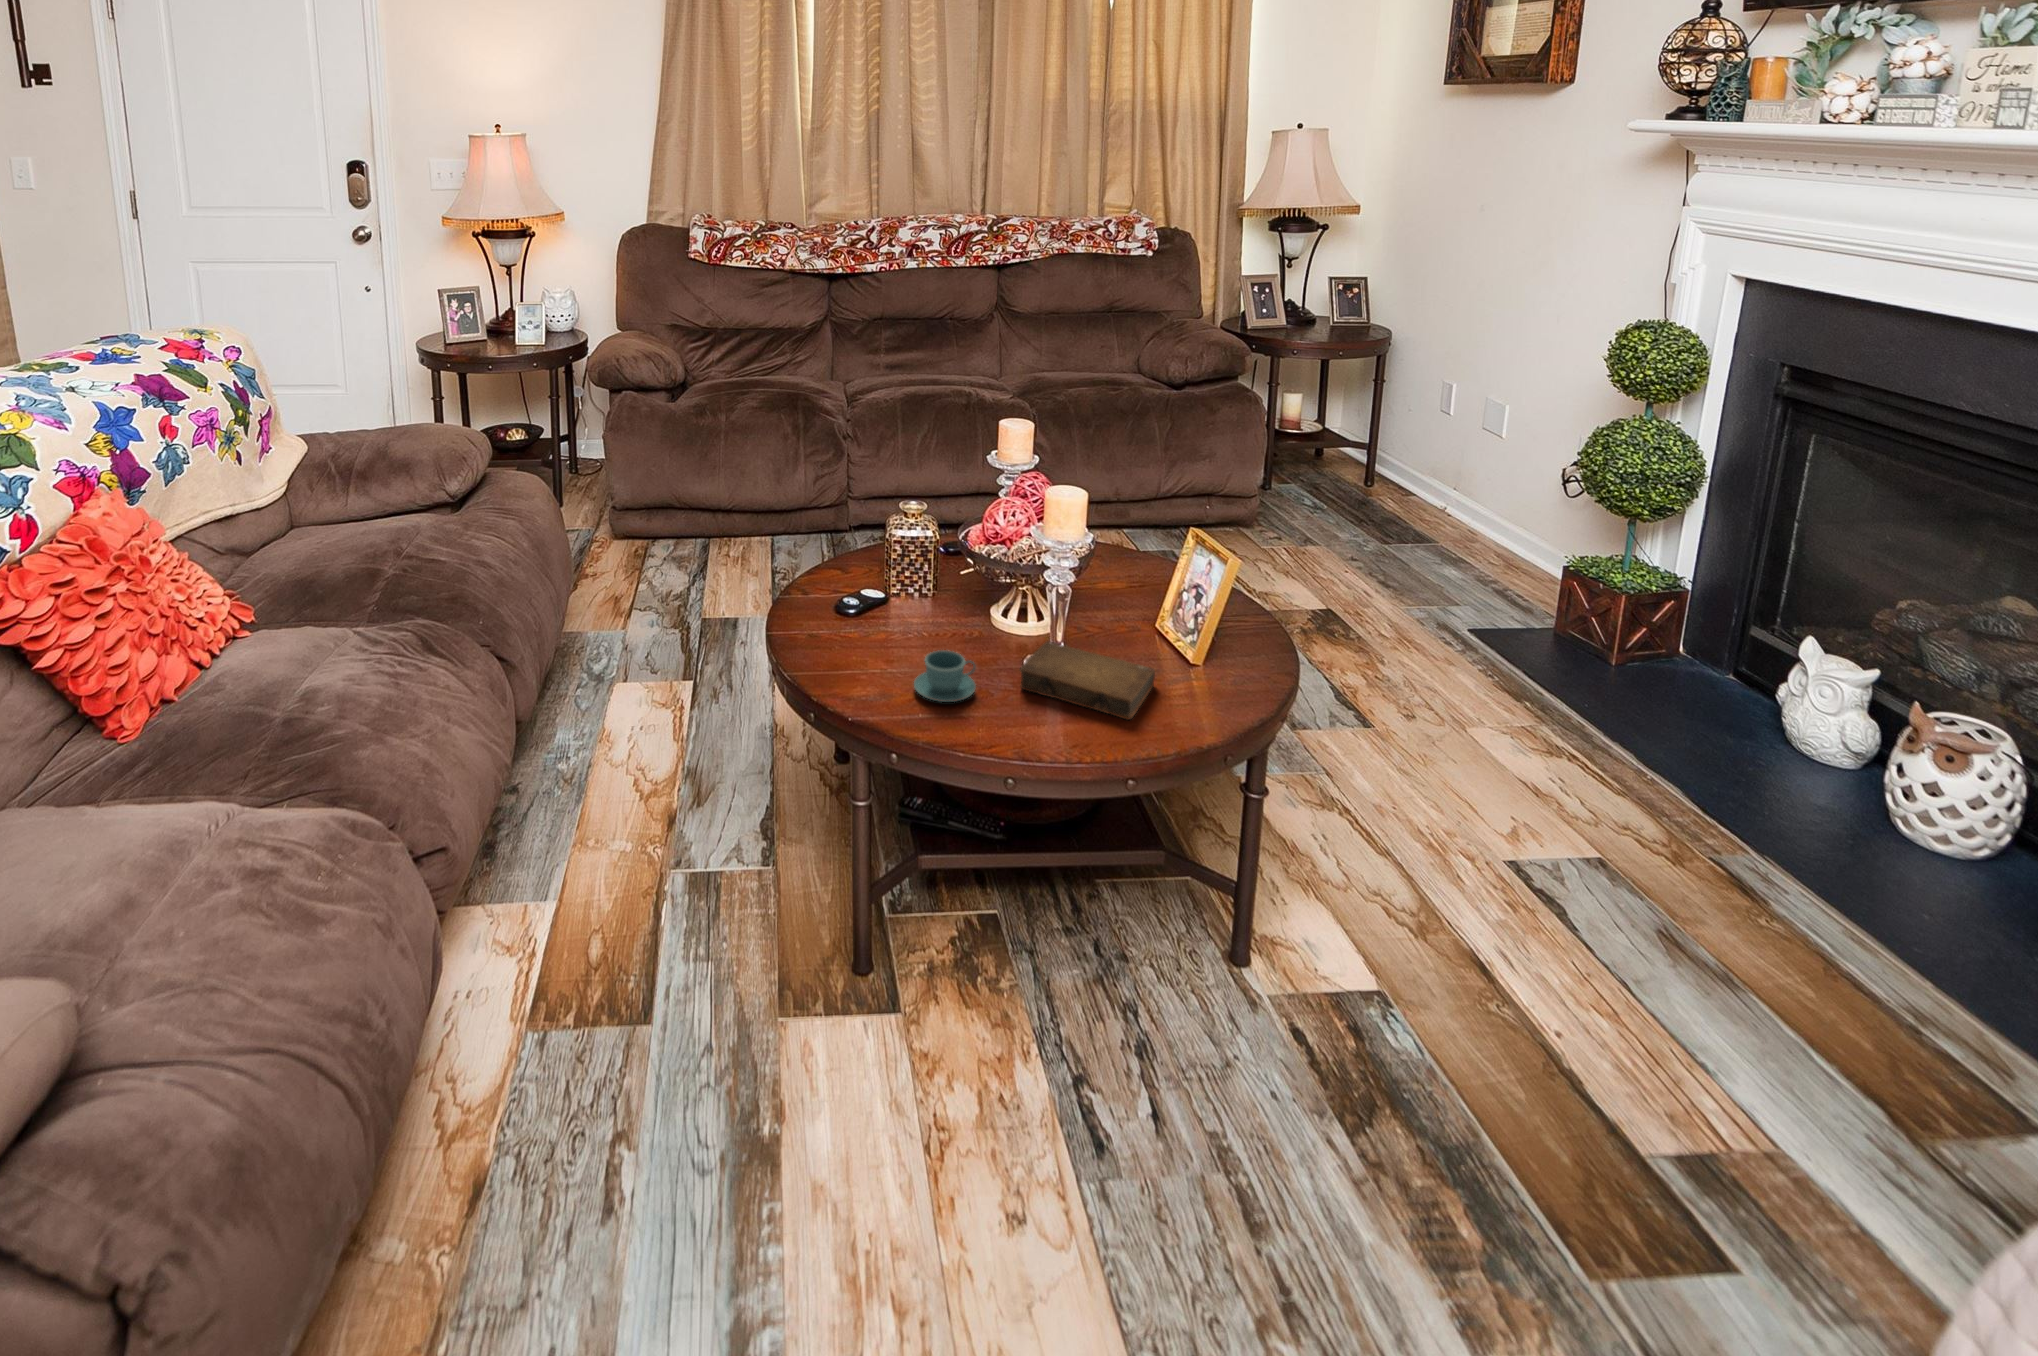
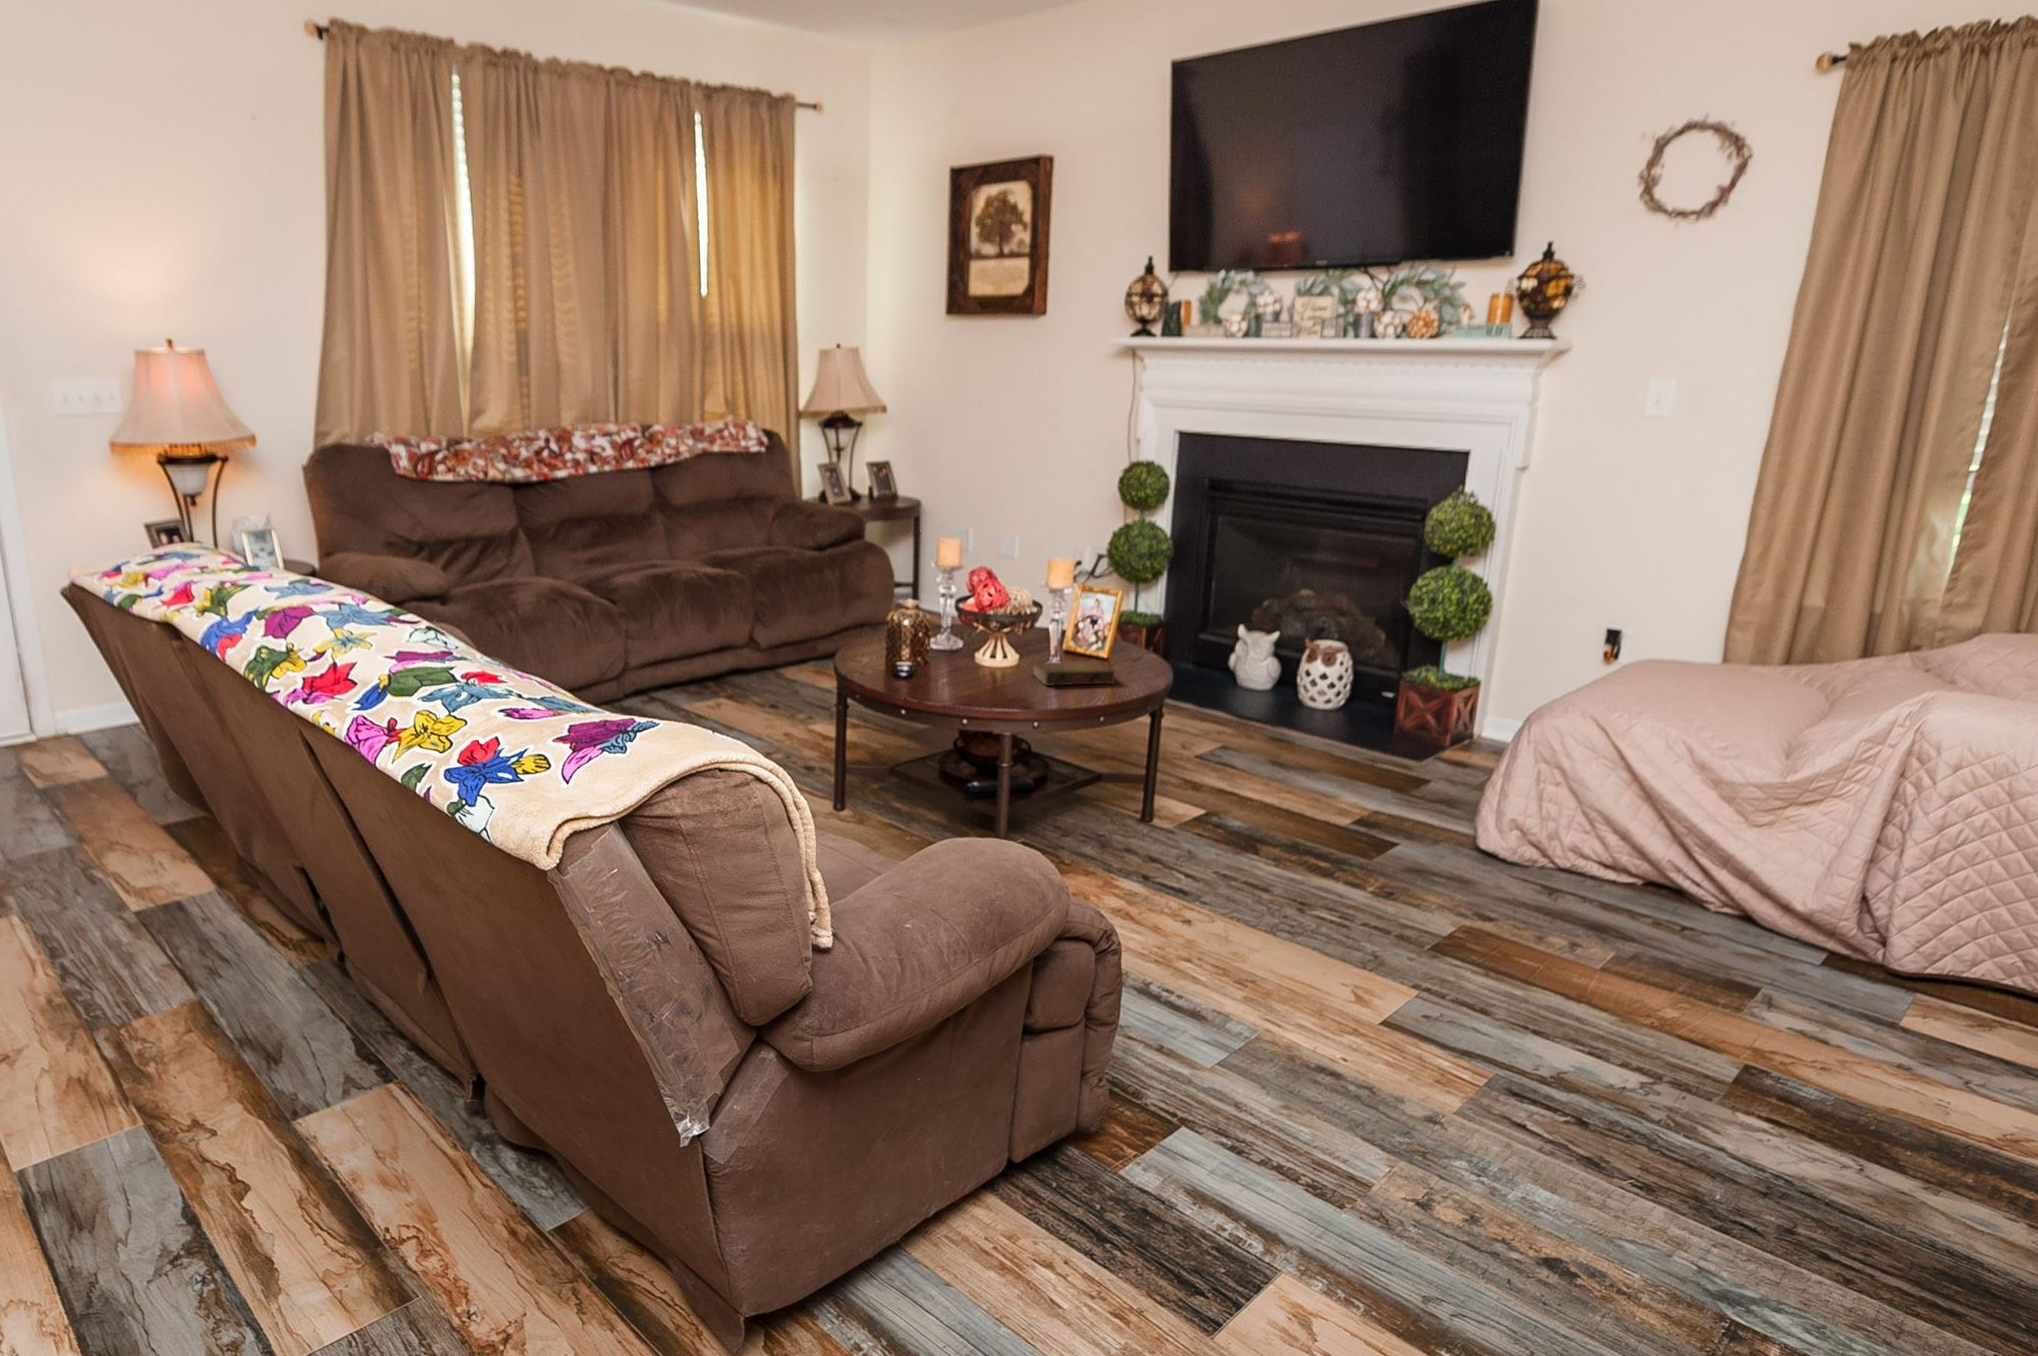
teacup: present [914,650,976,702] -> none [993,670,1034,697]

